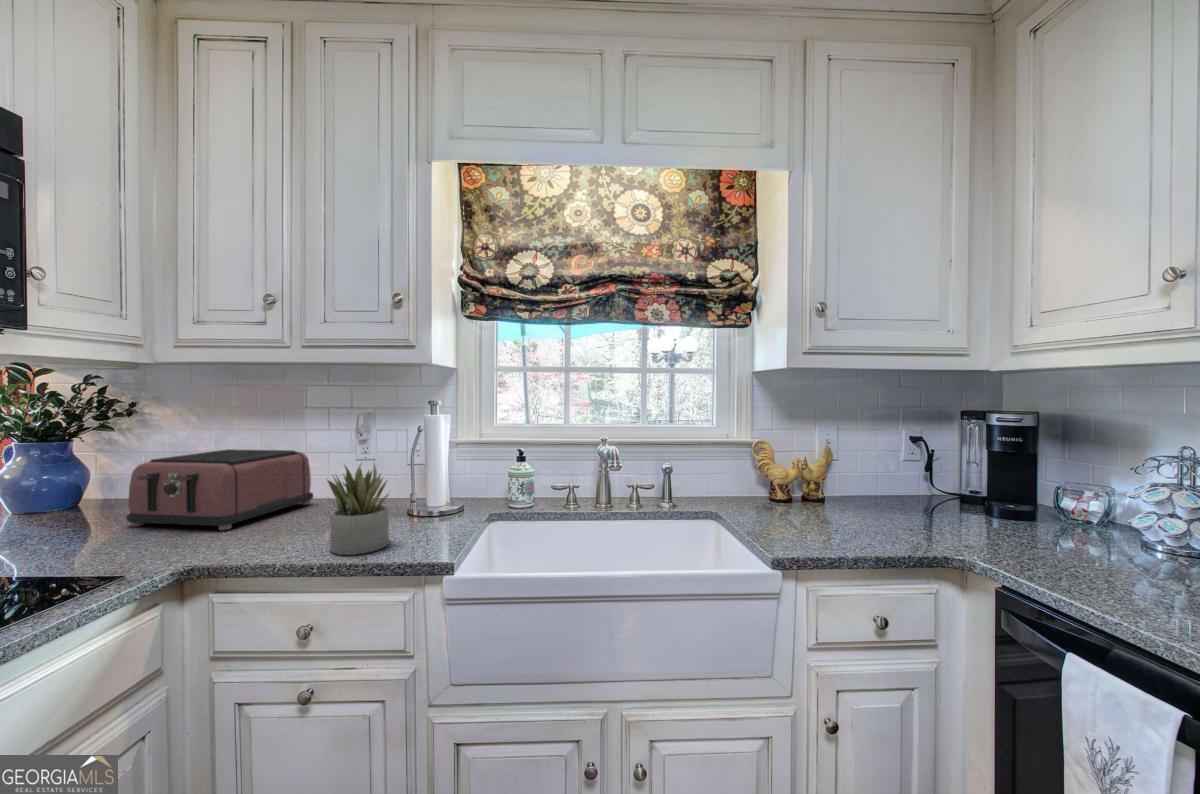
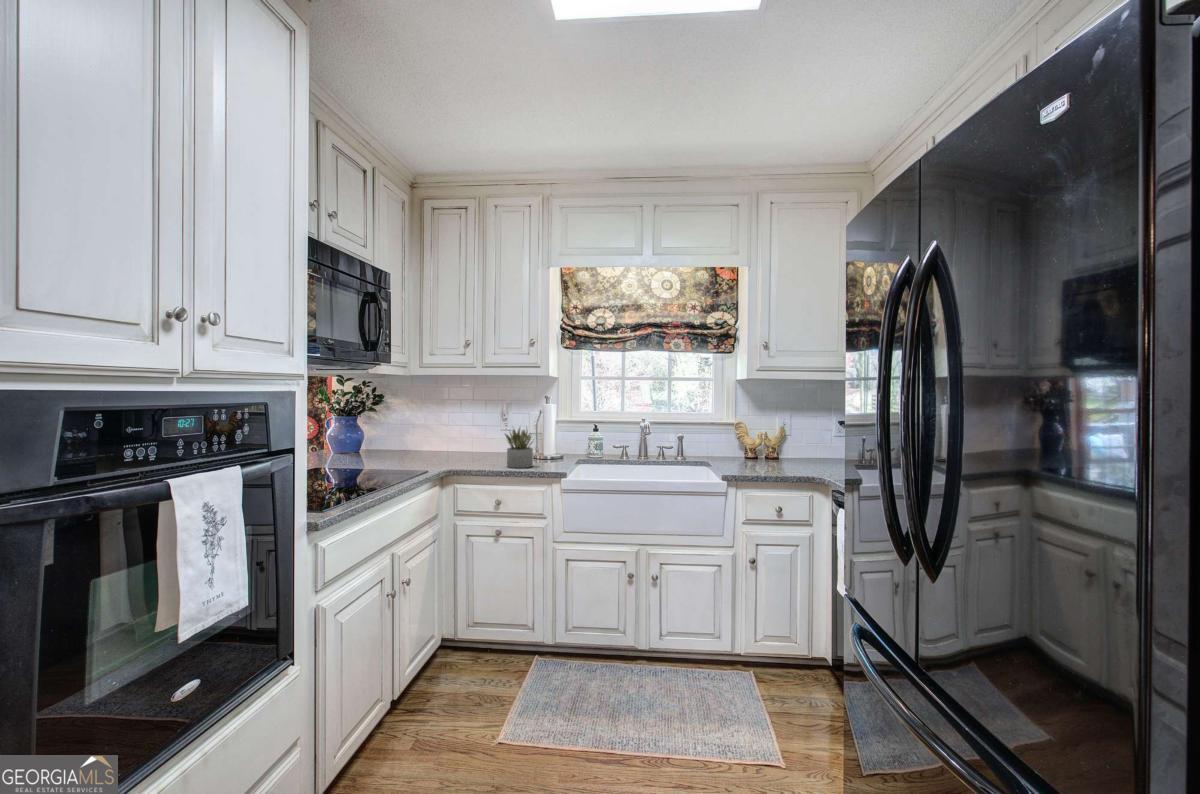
toaster: present [126,449,313,530] -> none [399,422,479,460]

